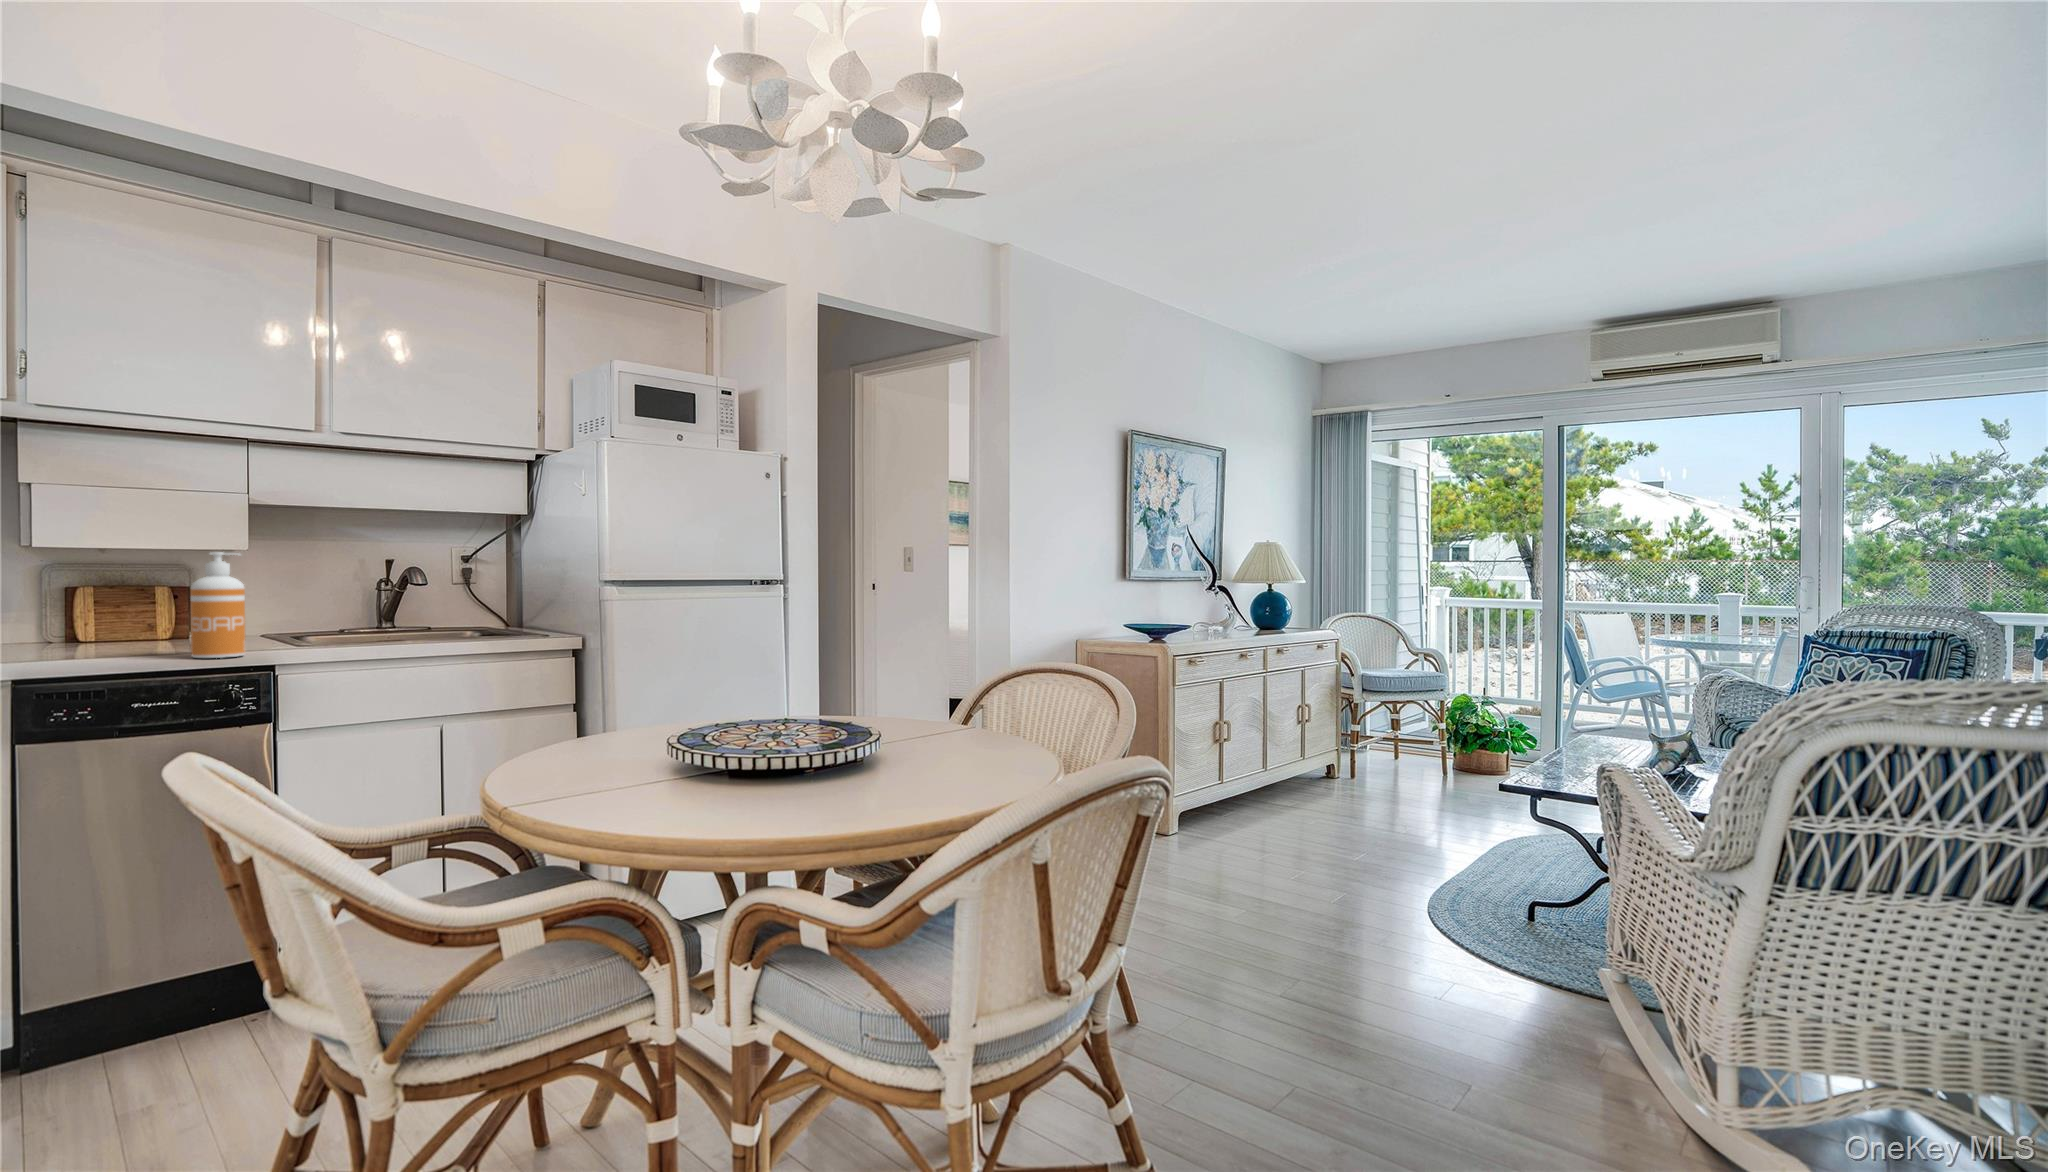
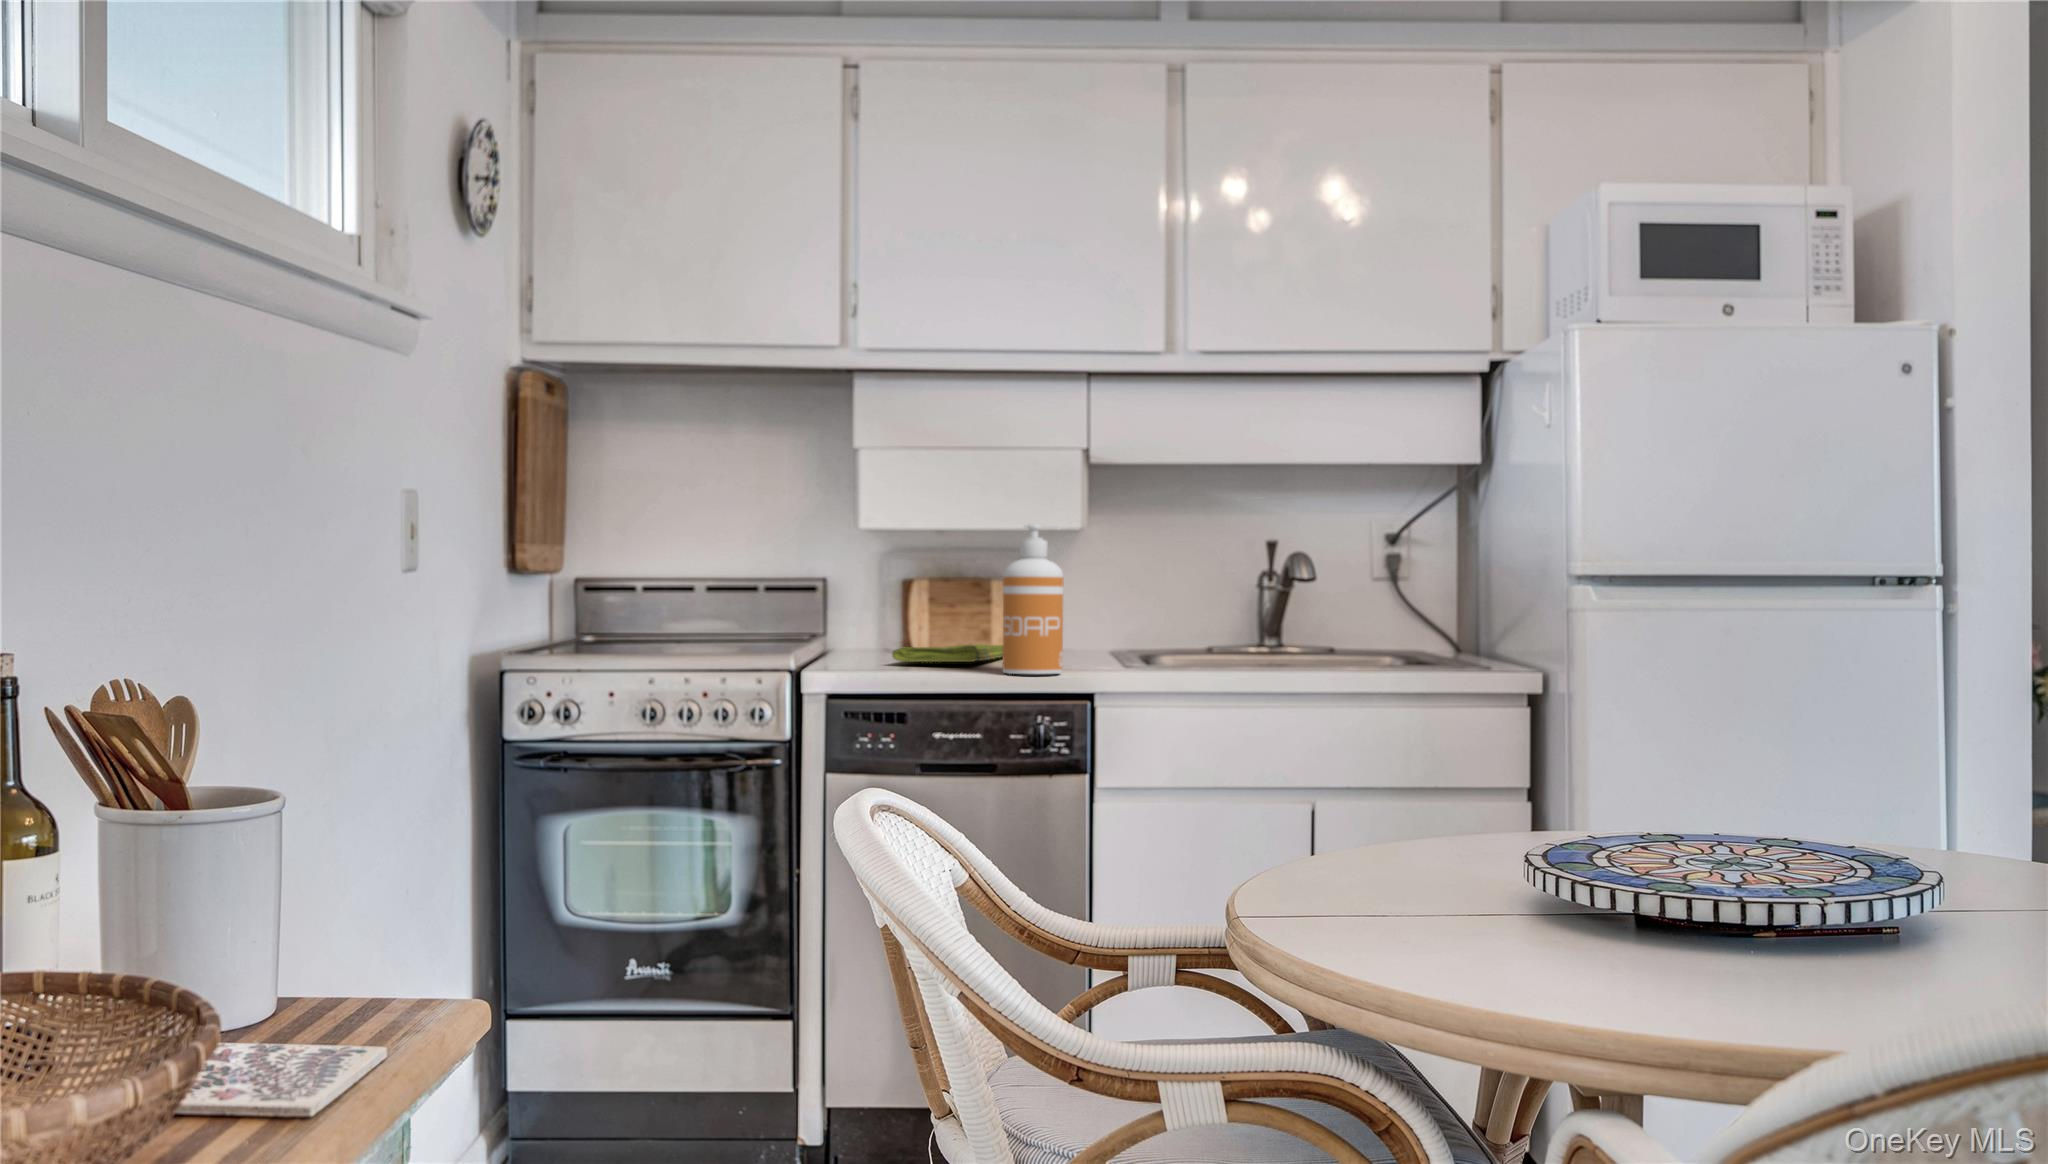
dish towel: none [74,631,187,654] -> present [892,644,1003,662]

